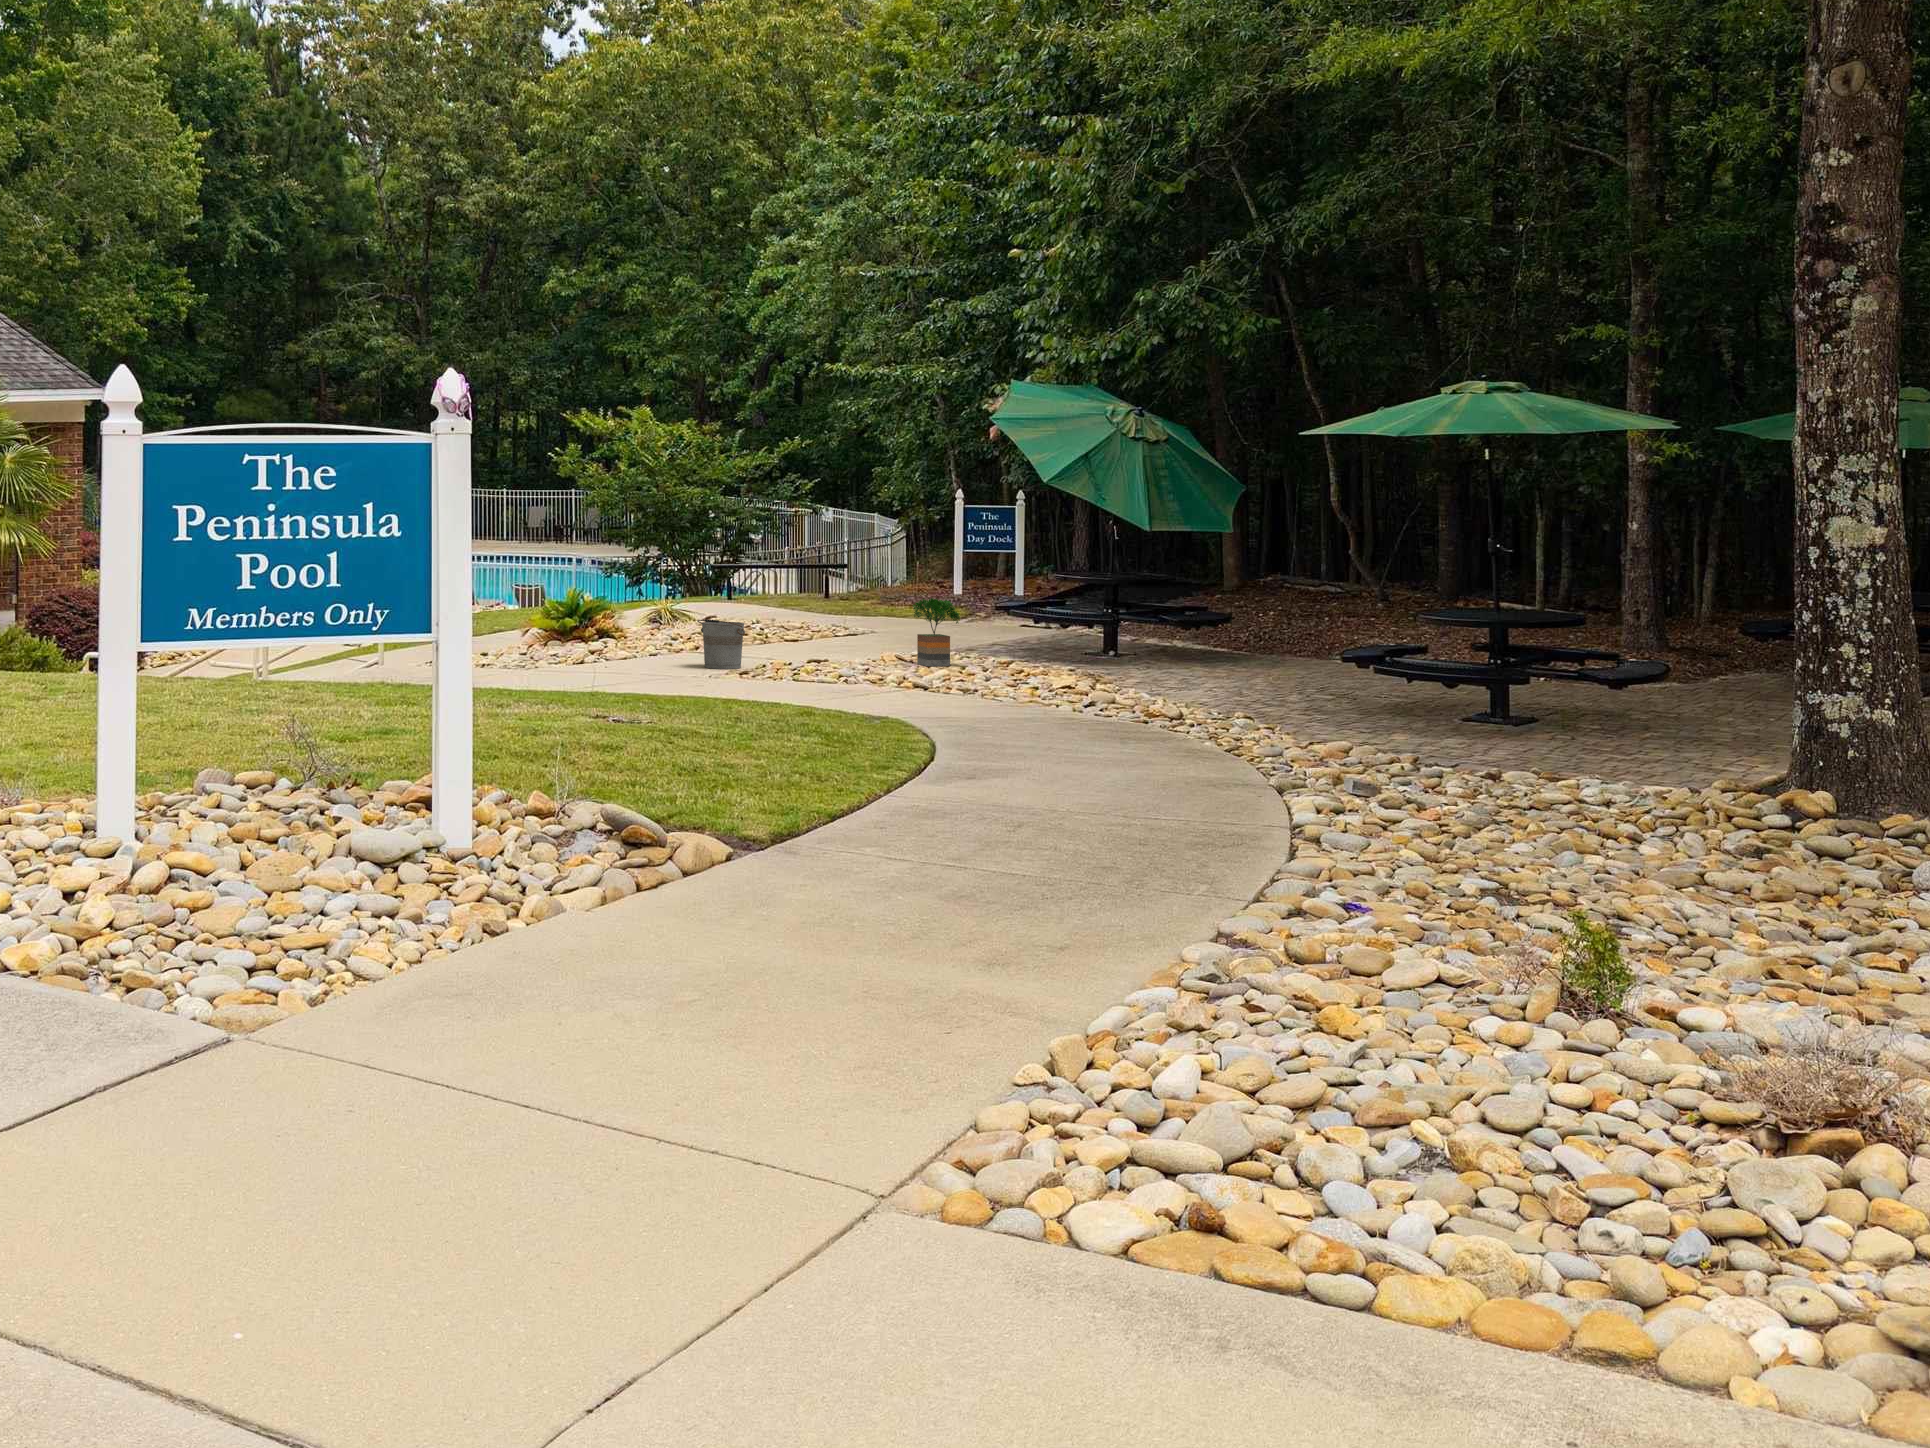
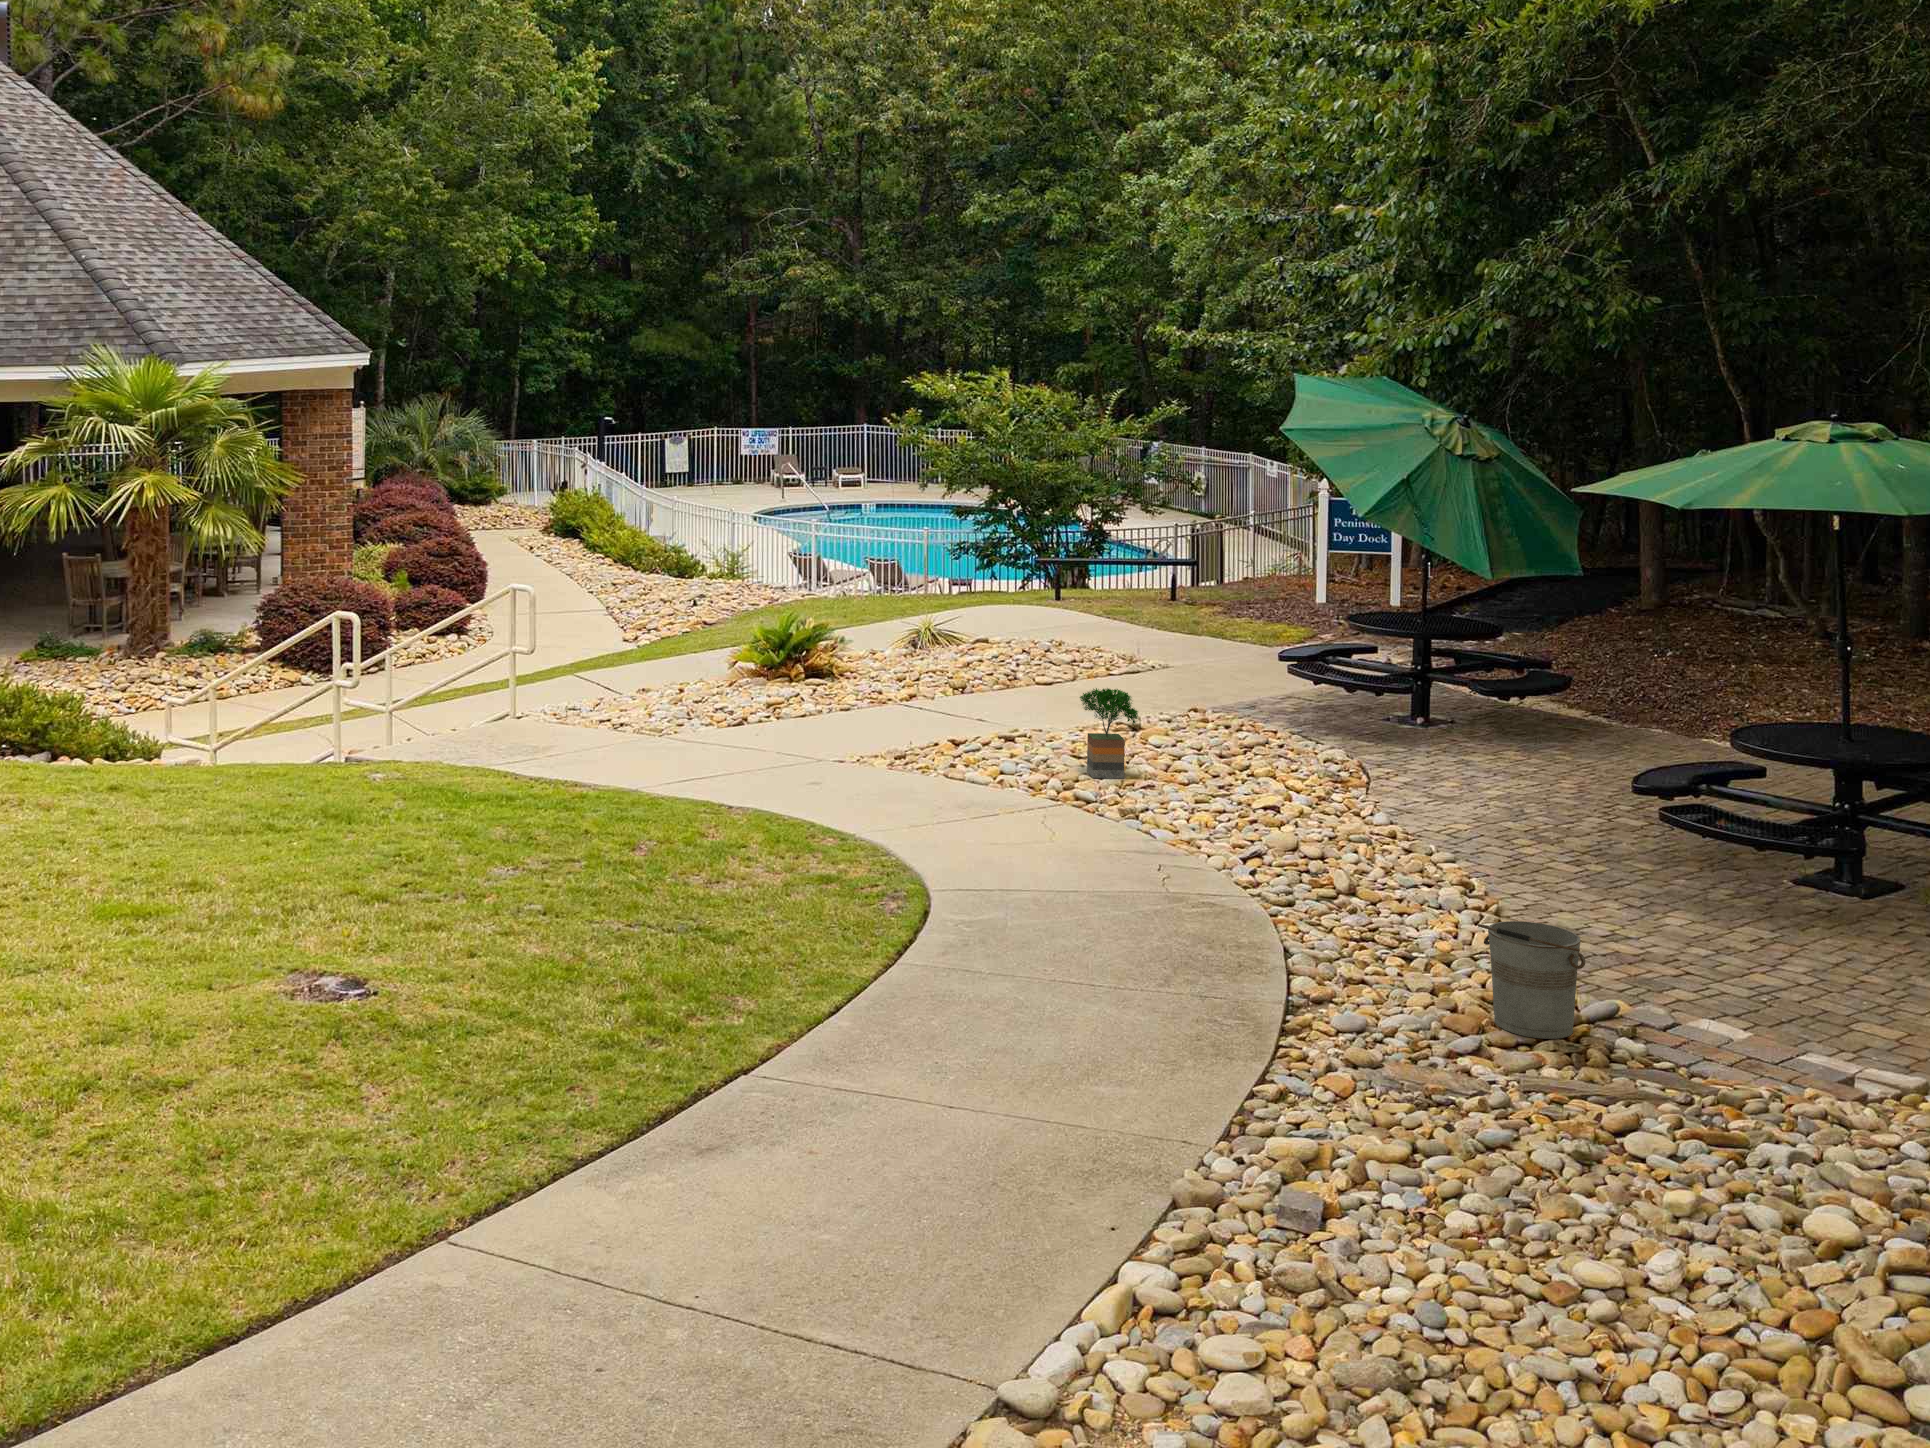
bucket: present [697,620,745,669] -> present [1477,921,1585,1039]

